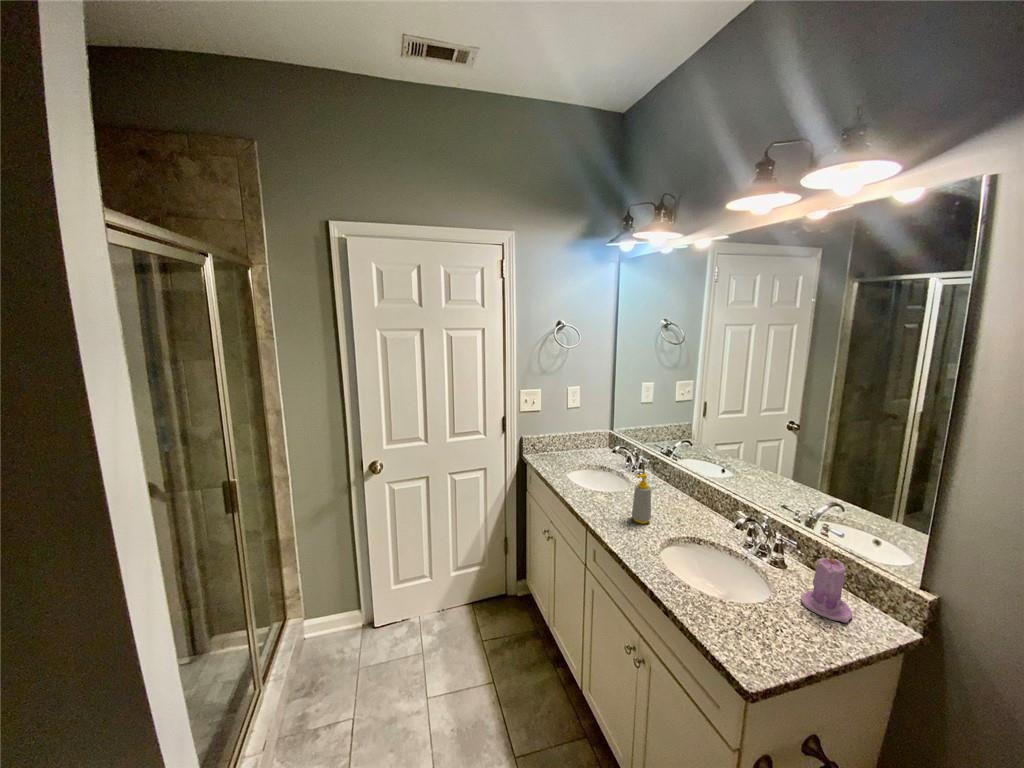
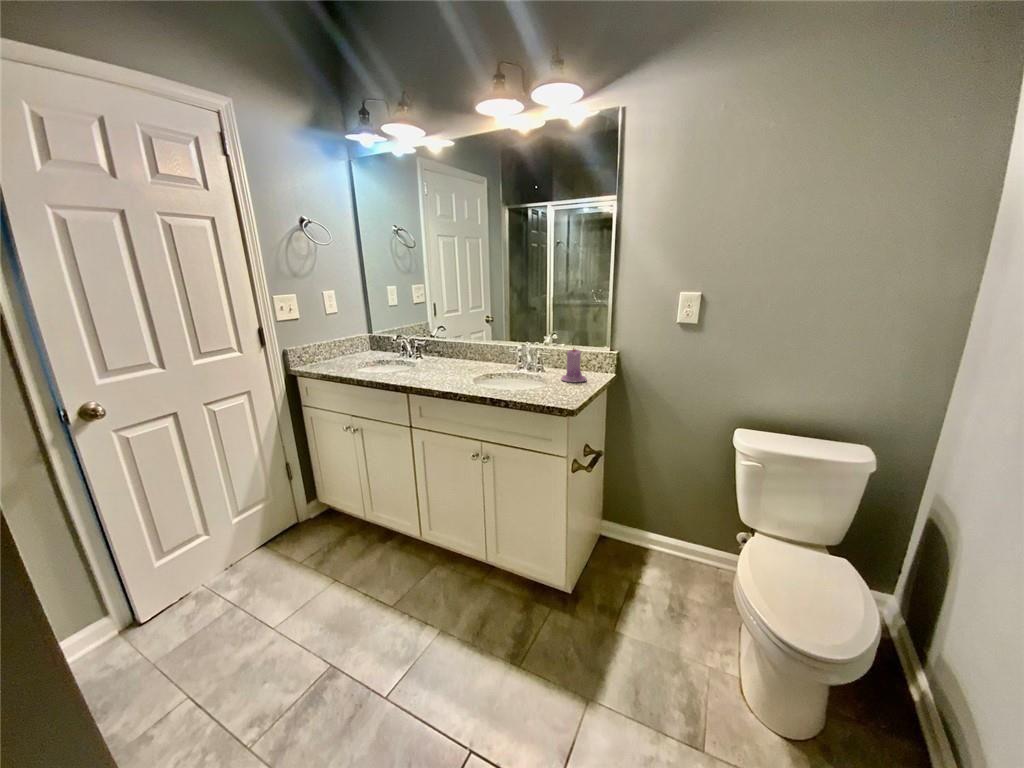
soap bottle: present [632,474,651,524] -> none [437,336,453,377]

